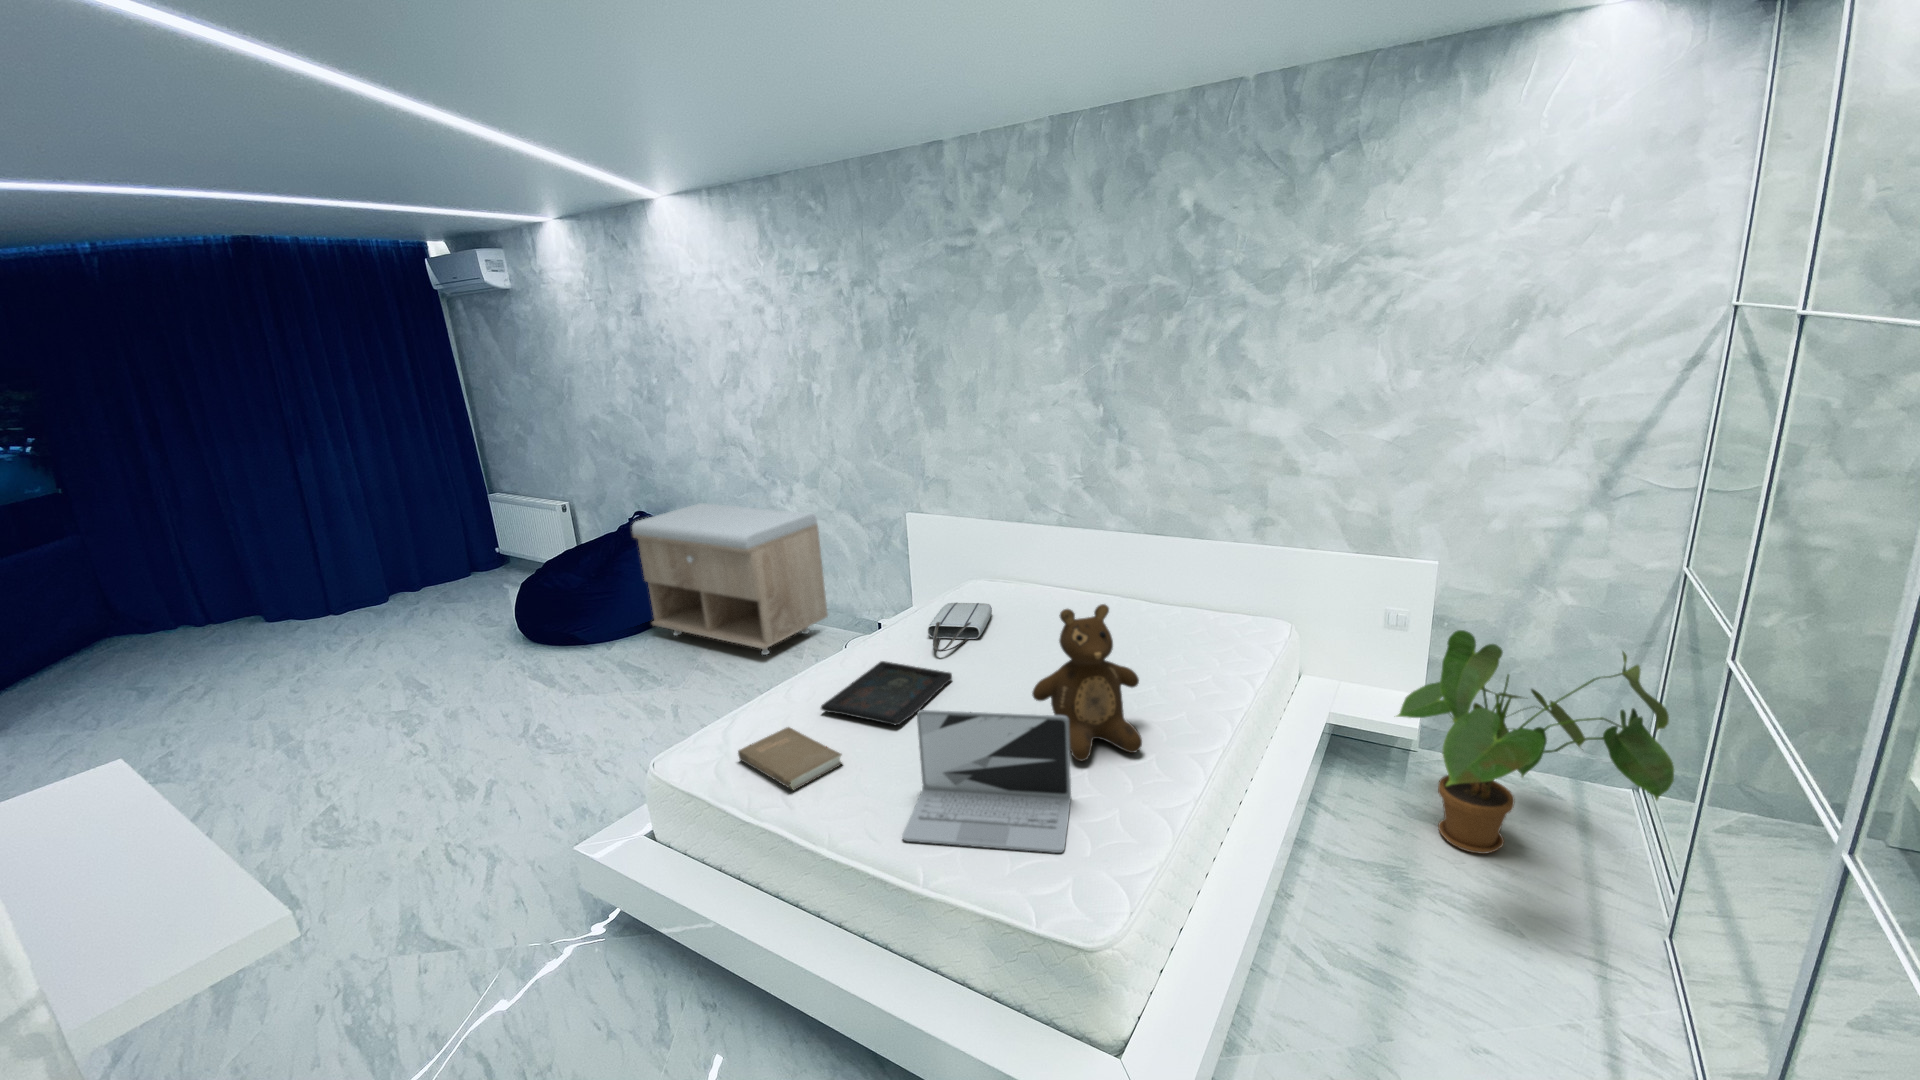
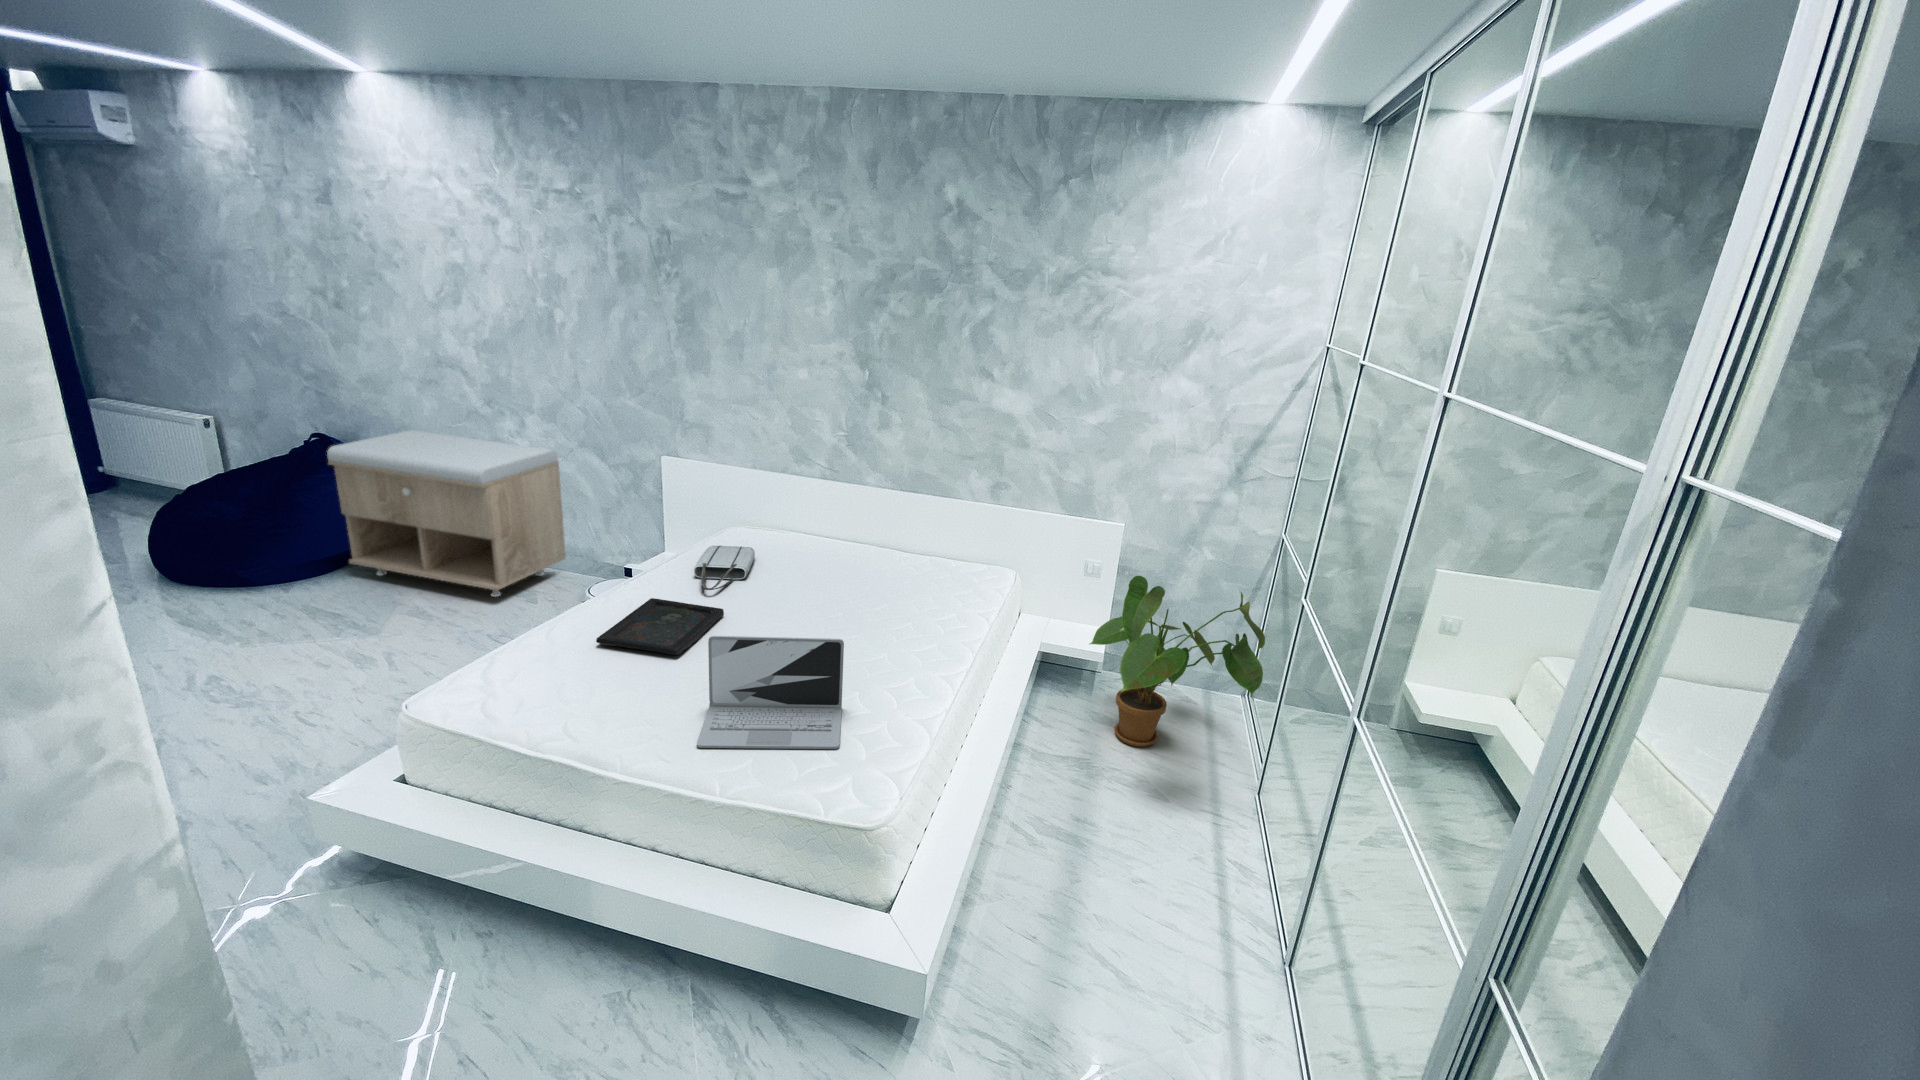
teddy bear: present [1032,604,1142,761] -> none [806,547,899,680]
book: present [738,727,842,790] -> none [518,657,629,713]

